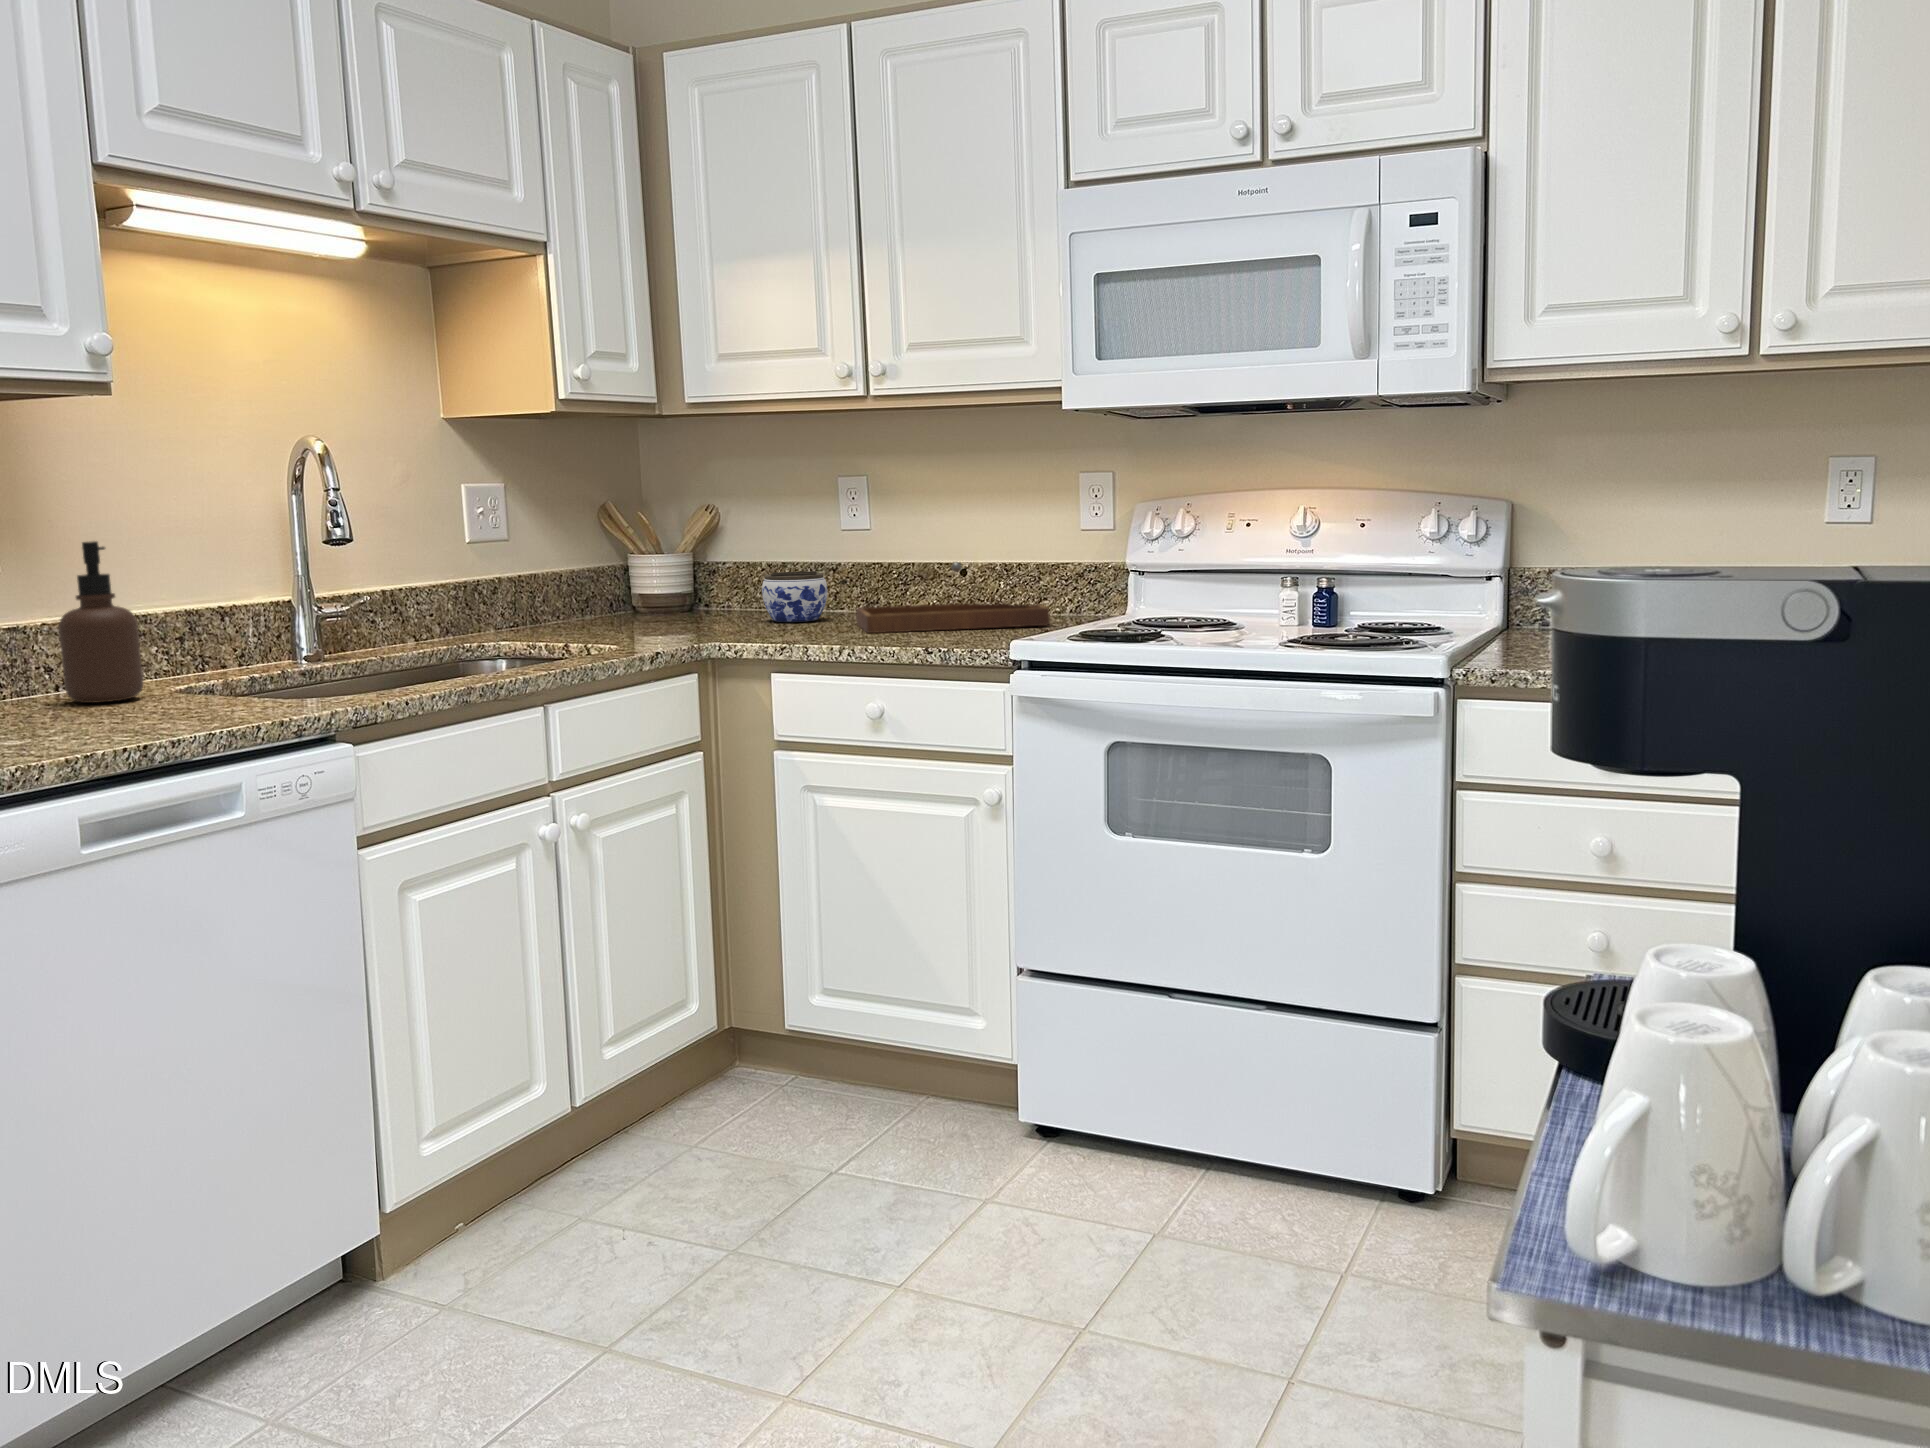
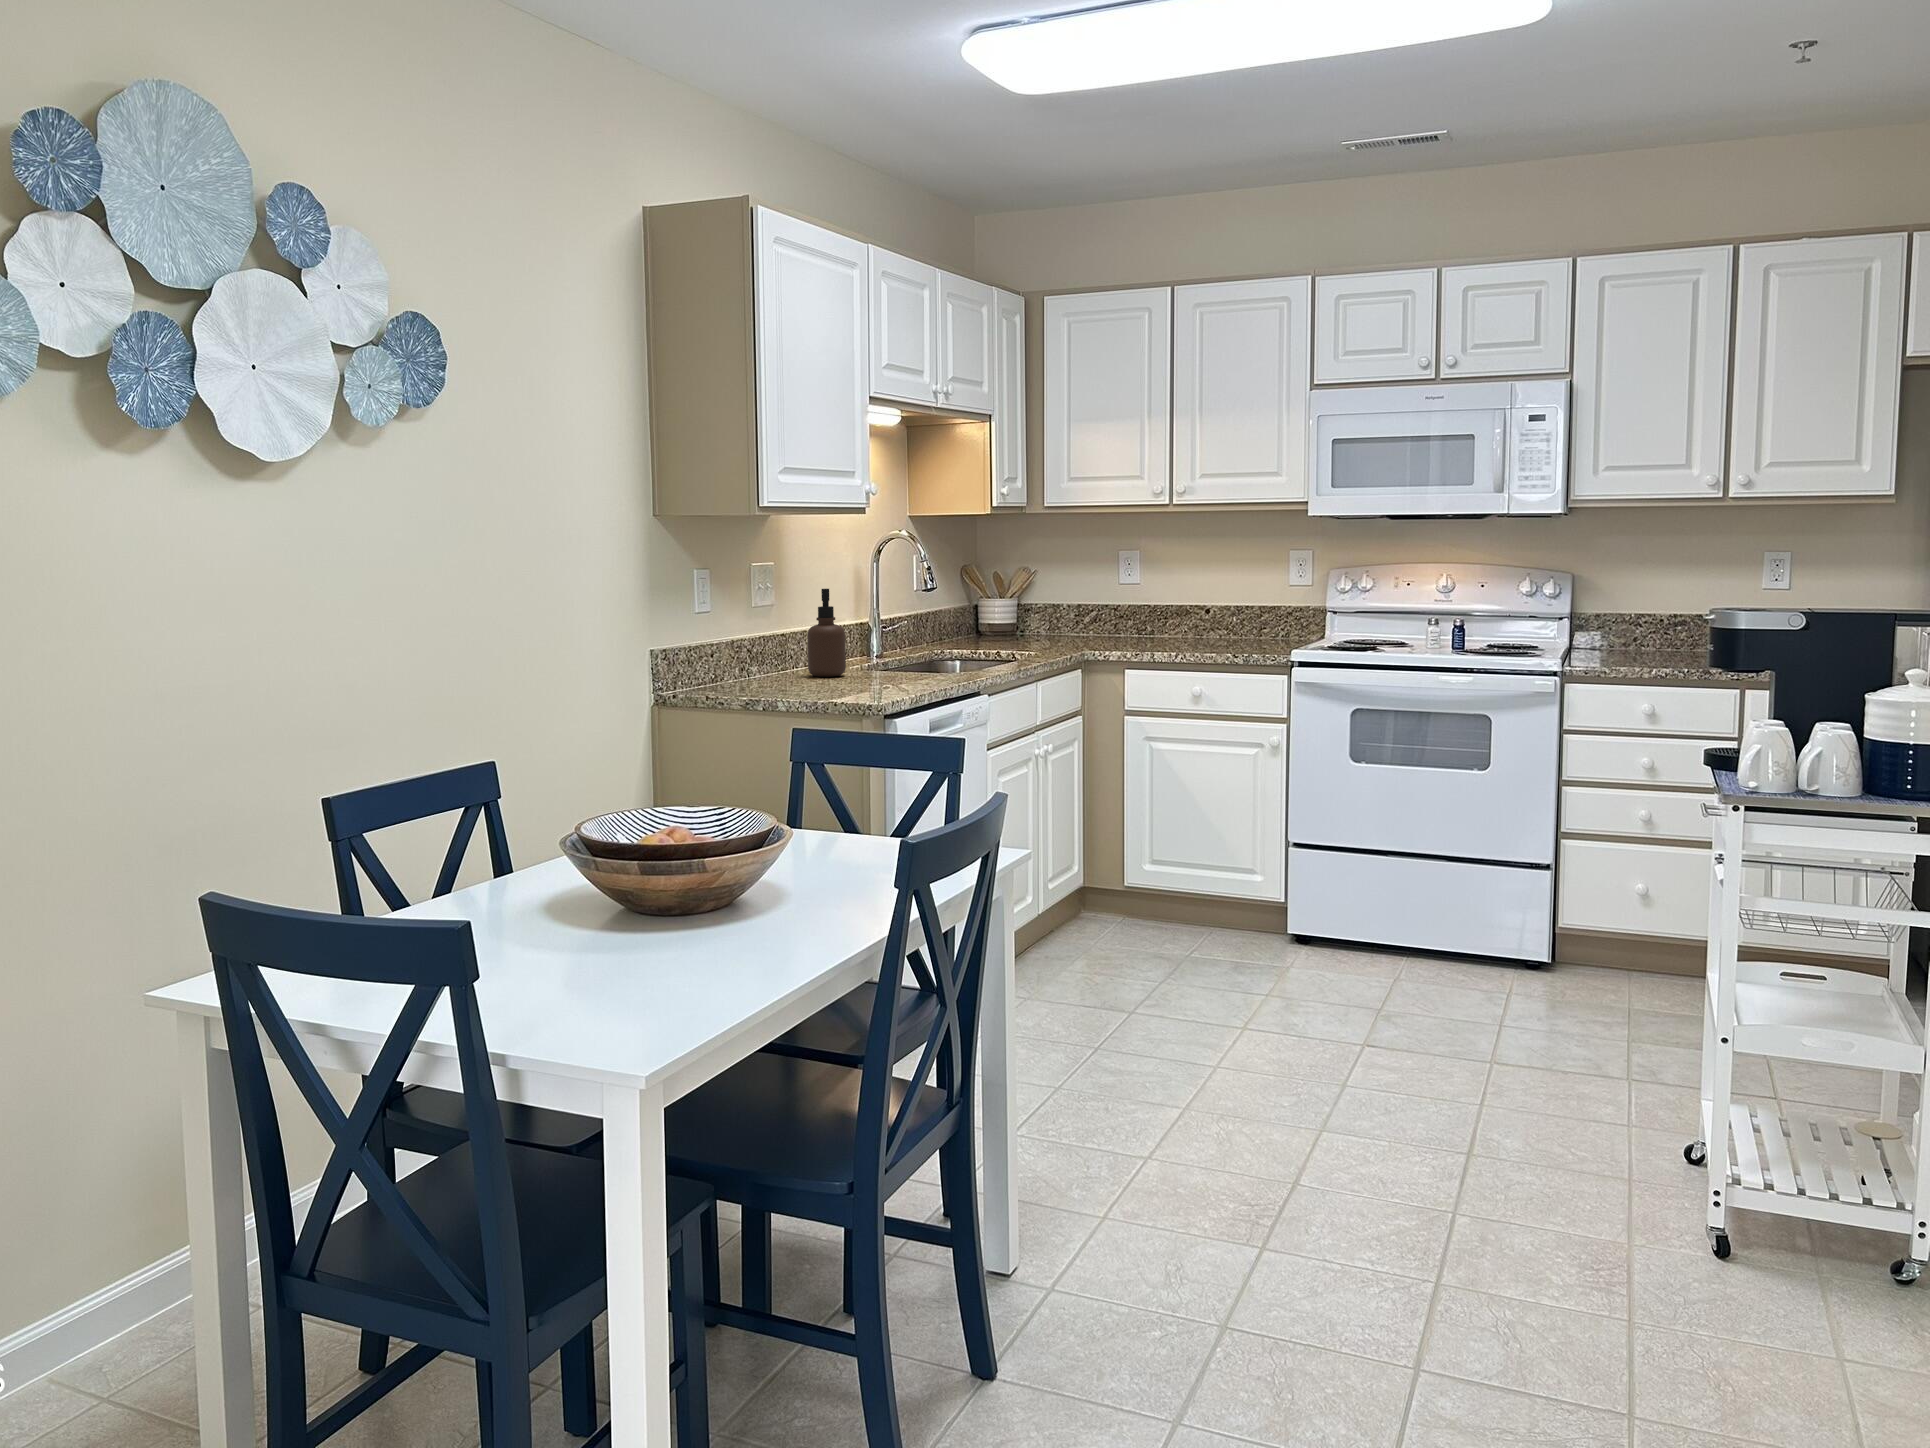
tray: present [856,562,1050,633] -> none [1138,605,1266,648]
jar: present [762,571,827,622] -> none [1073,610,1113,642]

